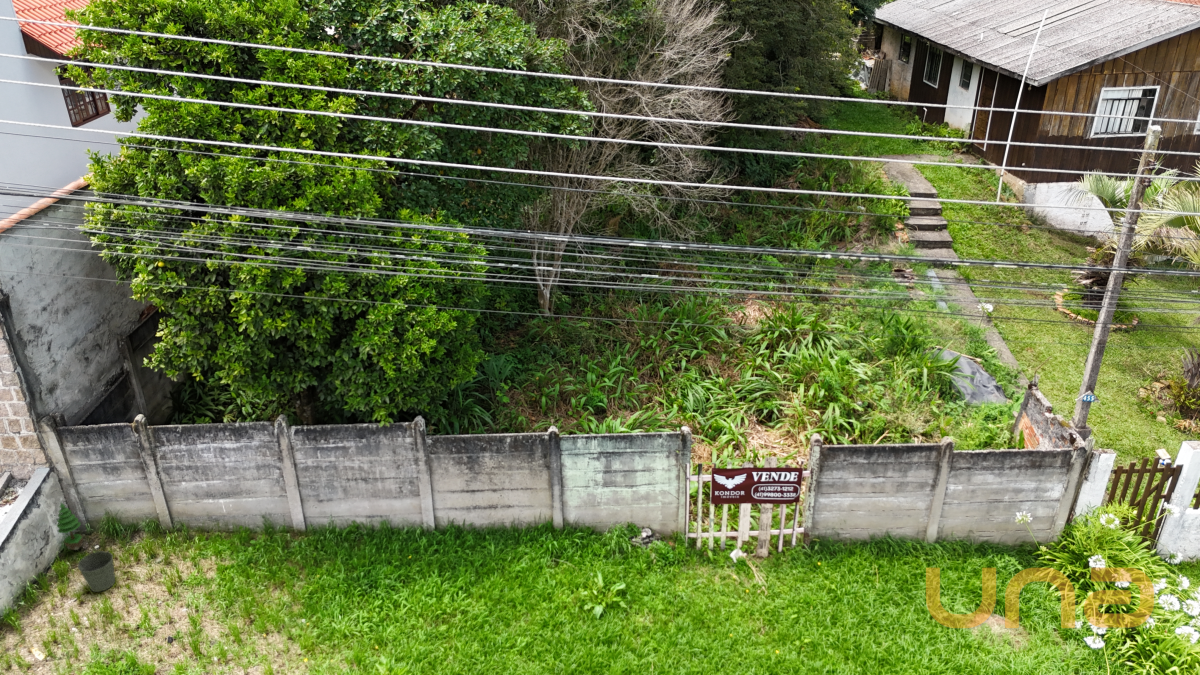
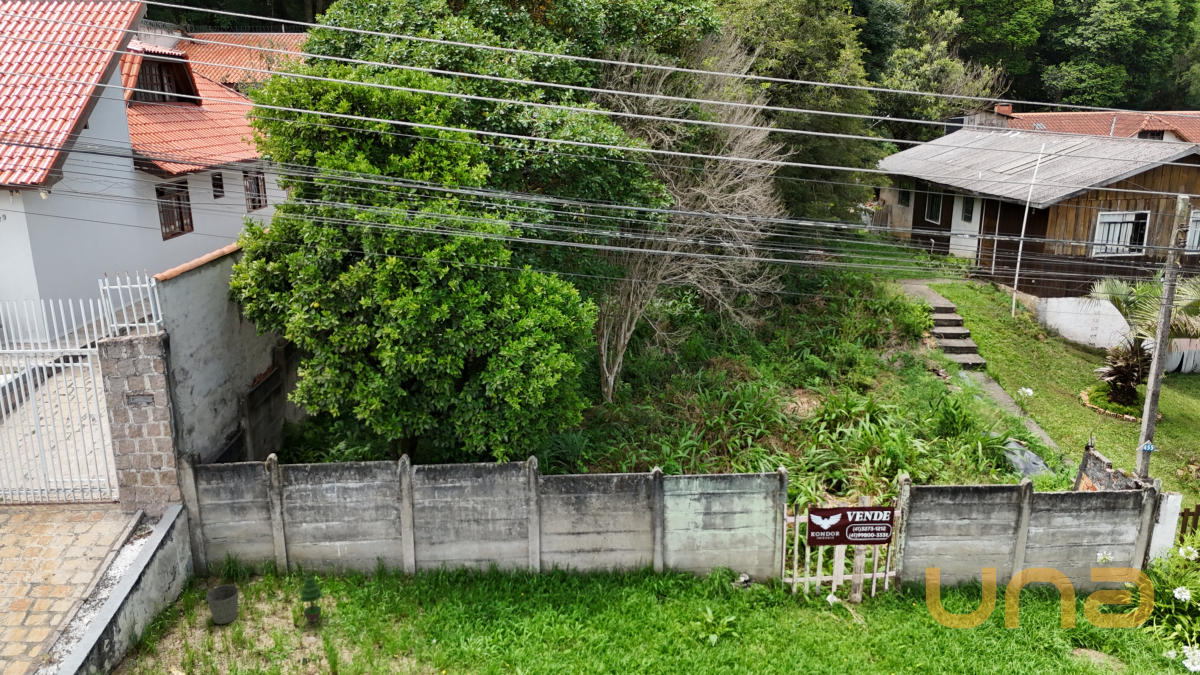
potted tree: present [57,503,83,550] -> present [301,570,322,622]

